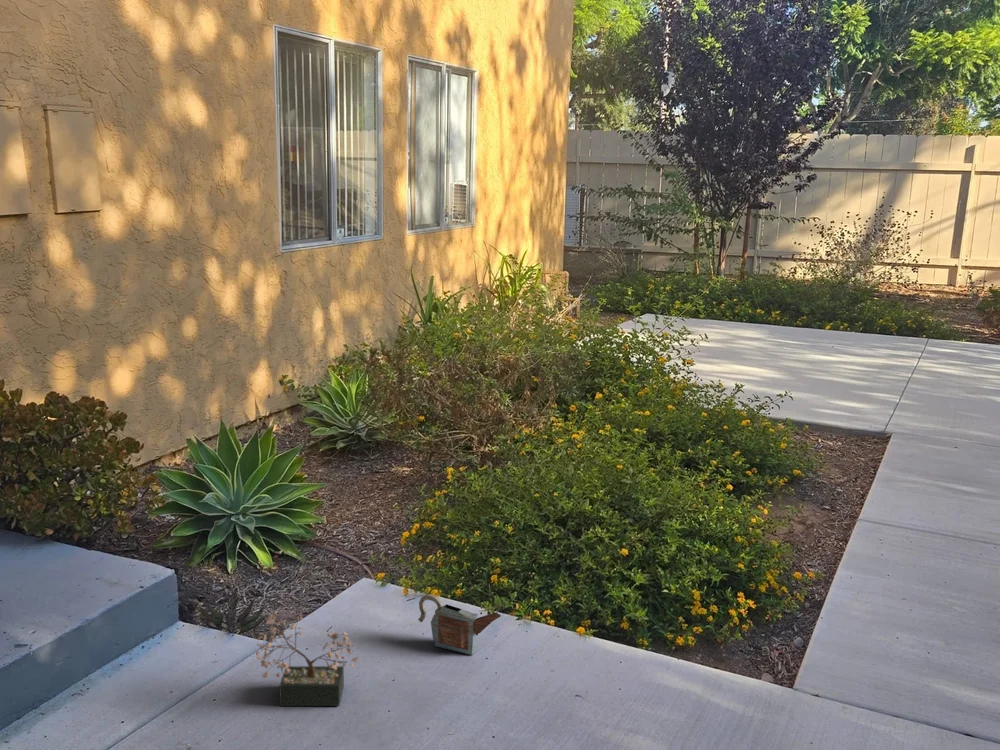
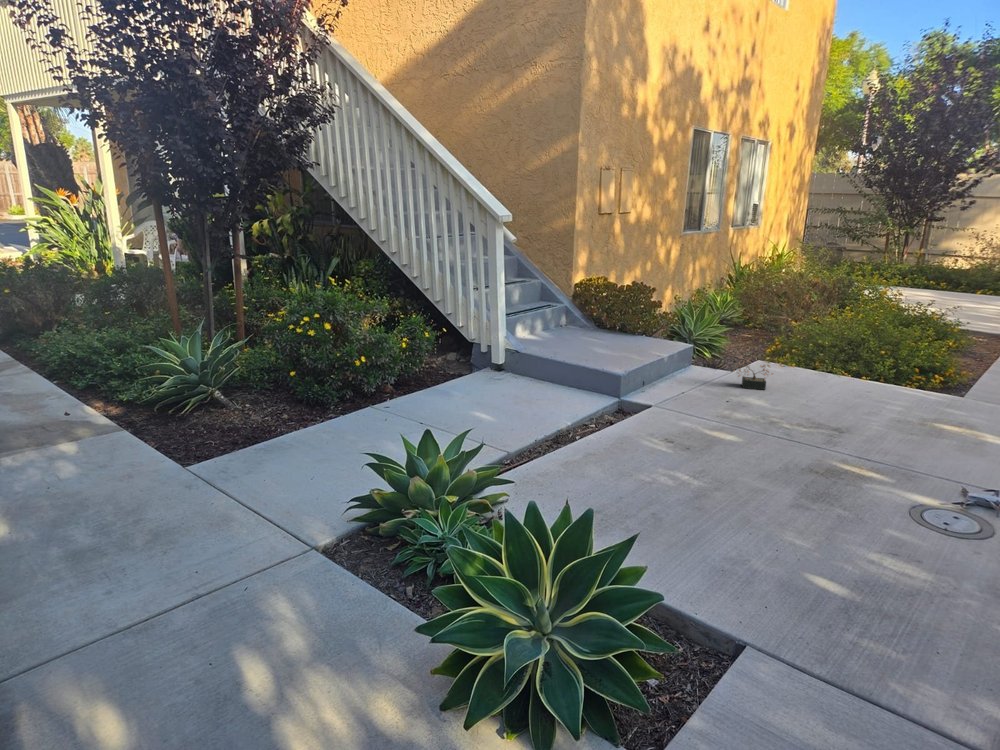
watering can: present [418,594,501,655] -> none [787,360,826,384]

